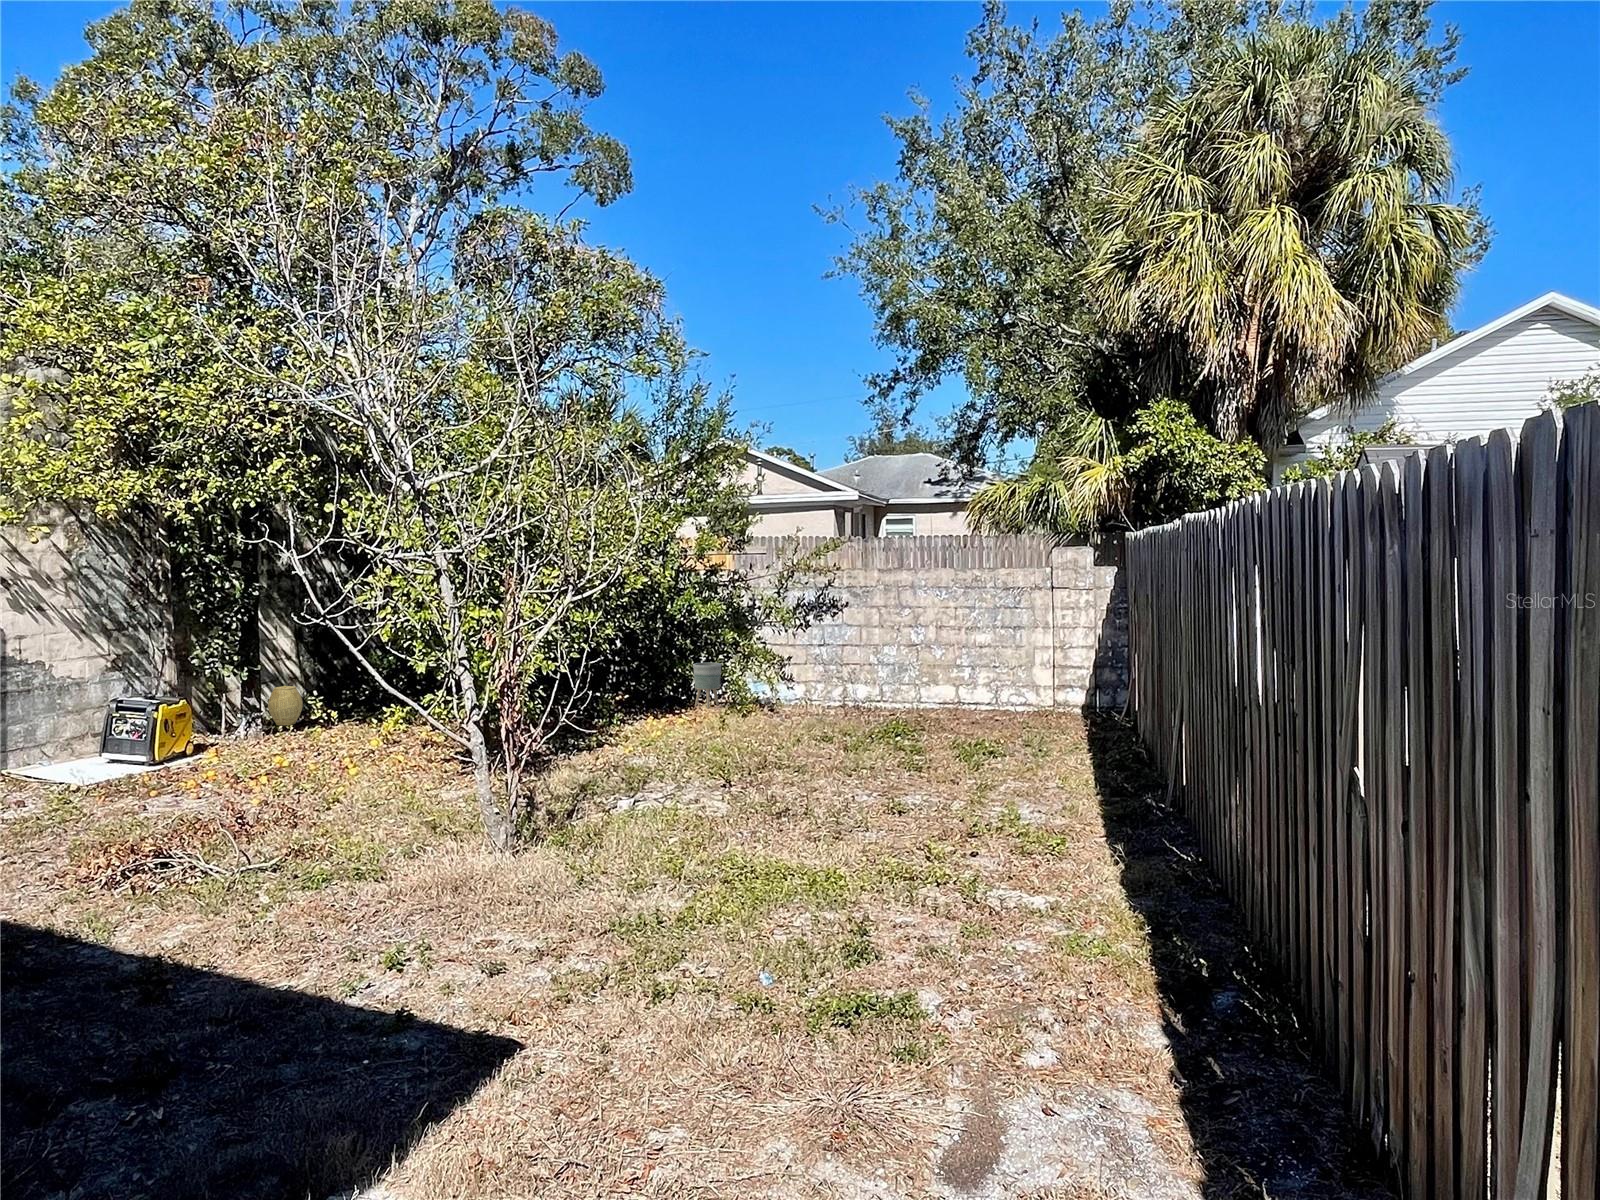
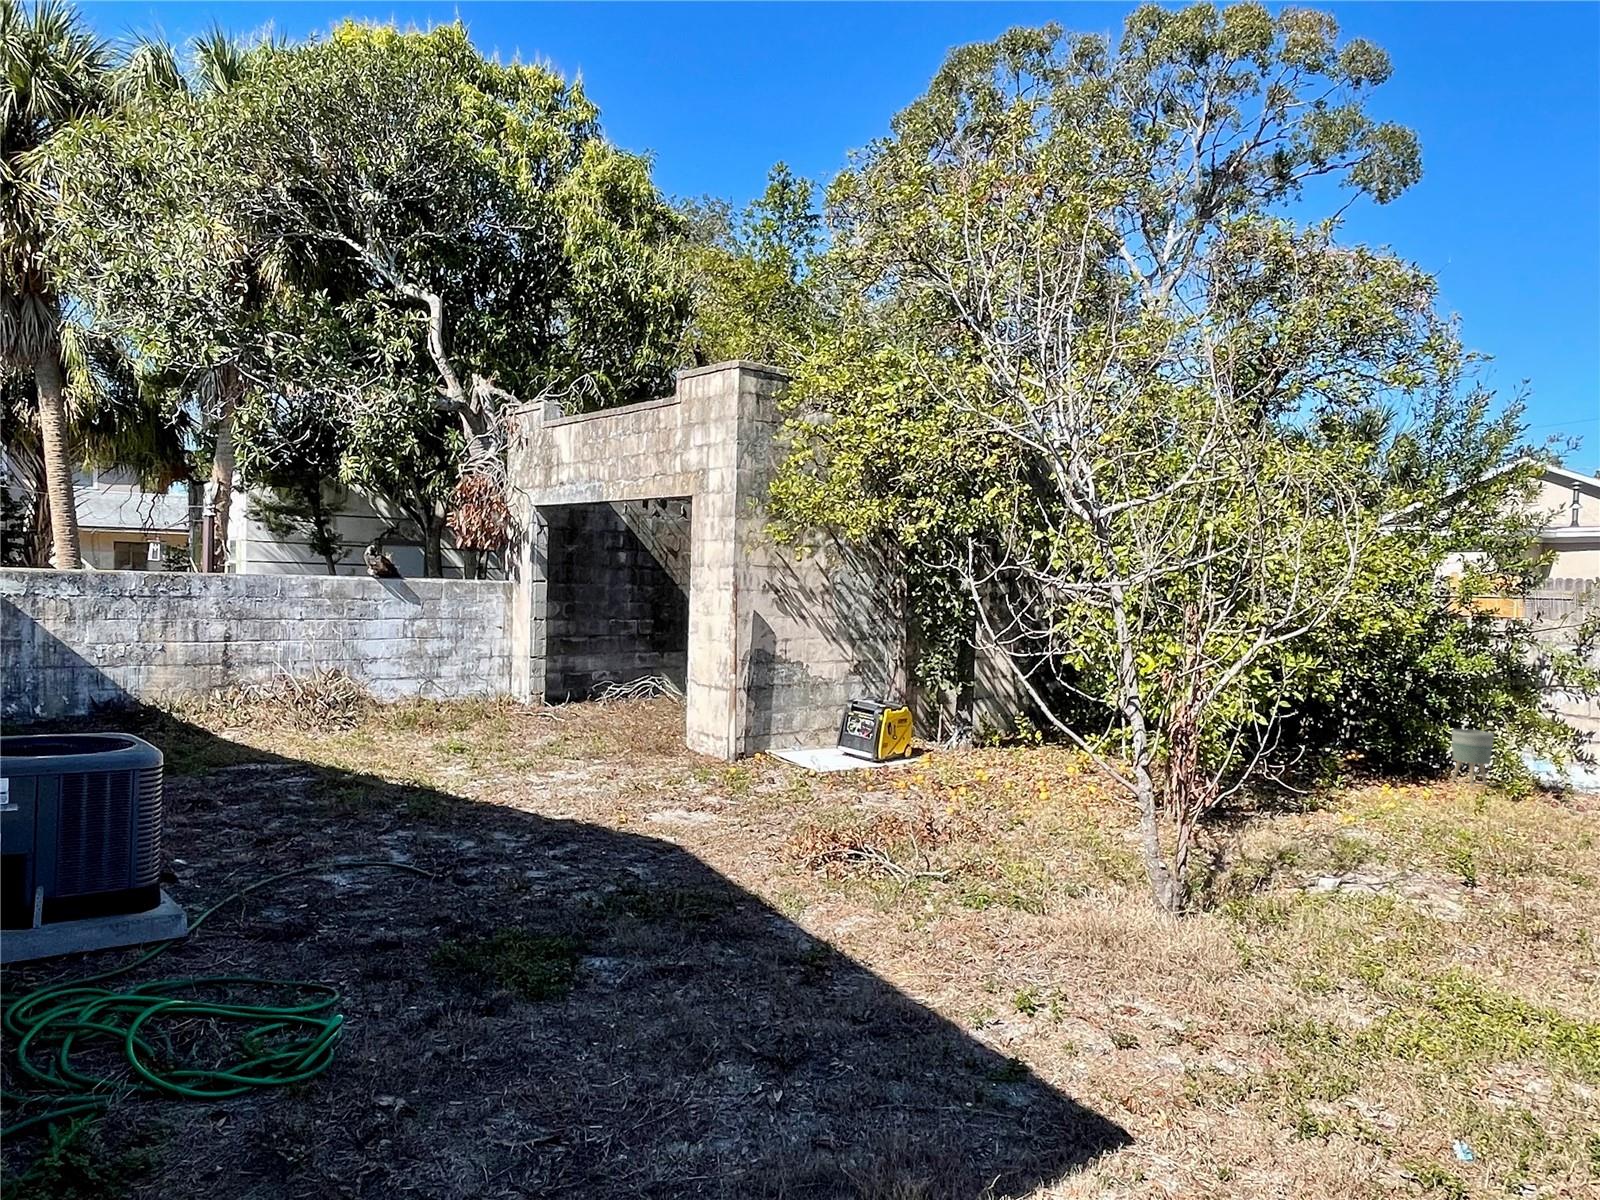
woven basket: present [268,685,303,725] -> none [978,704,1008,741]

